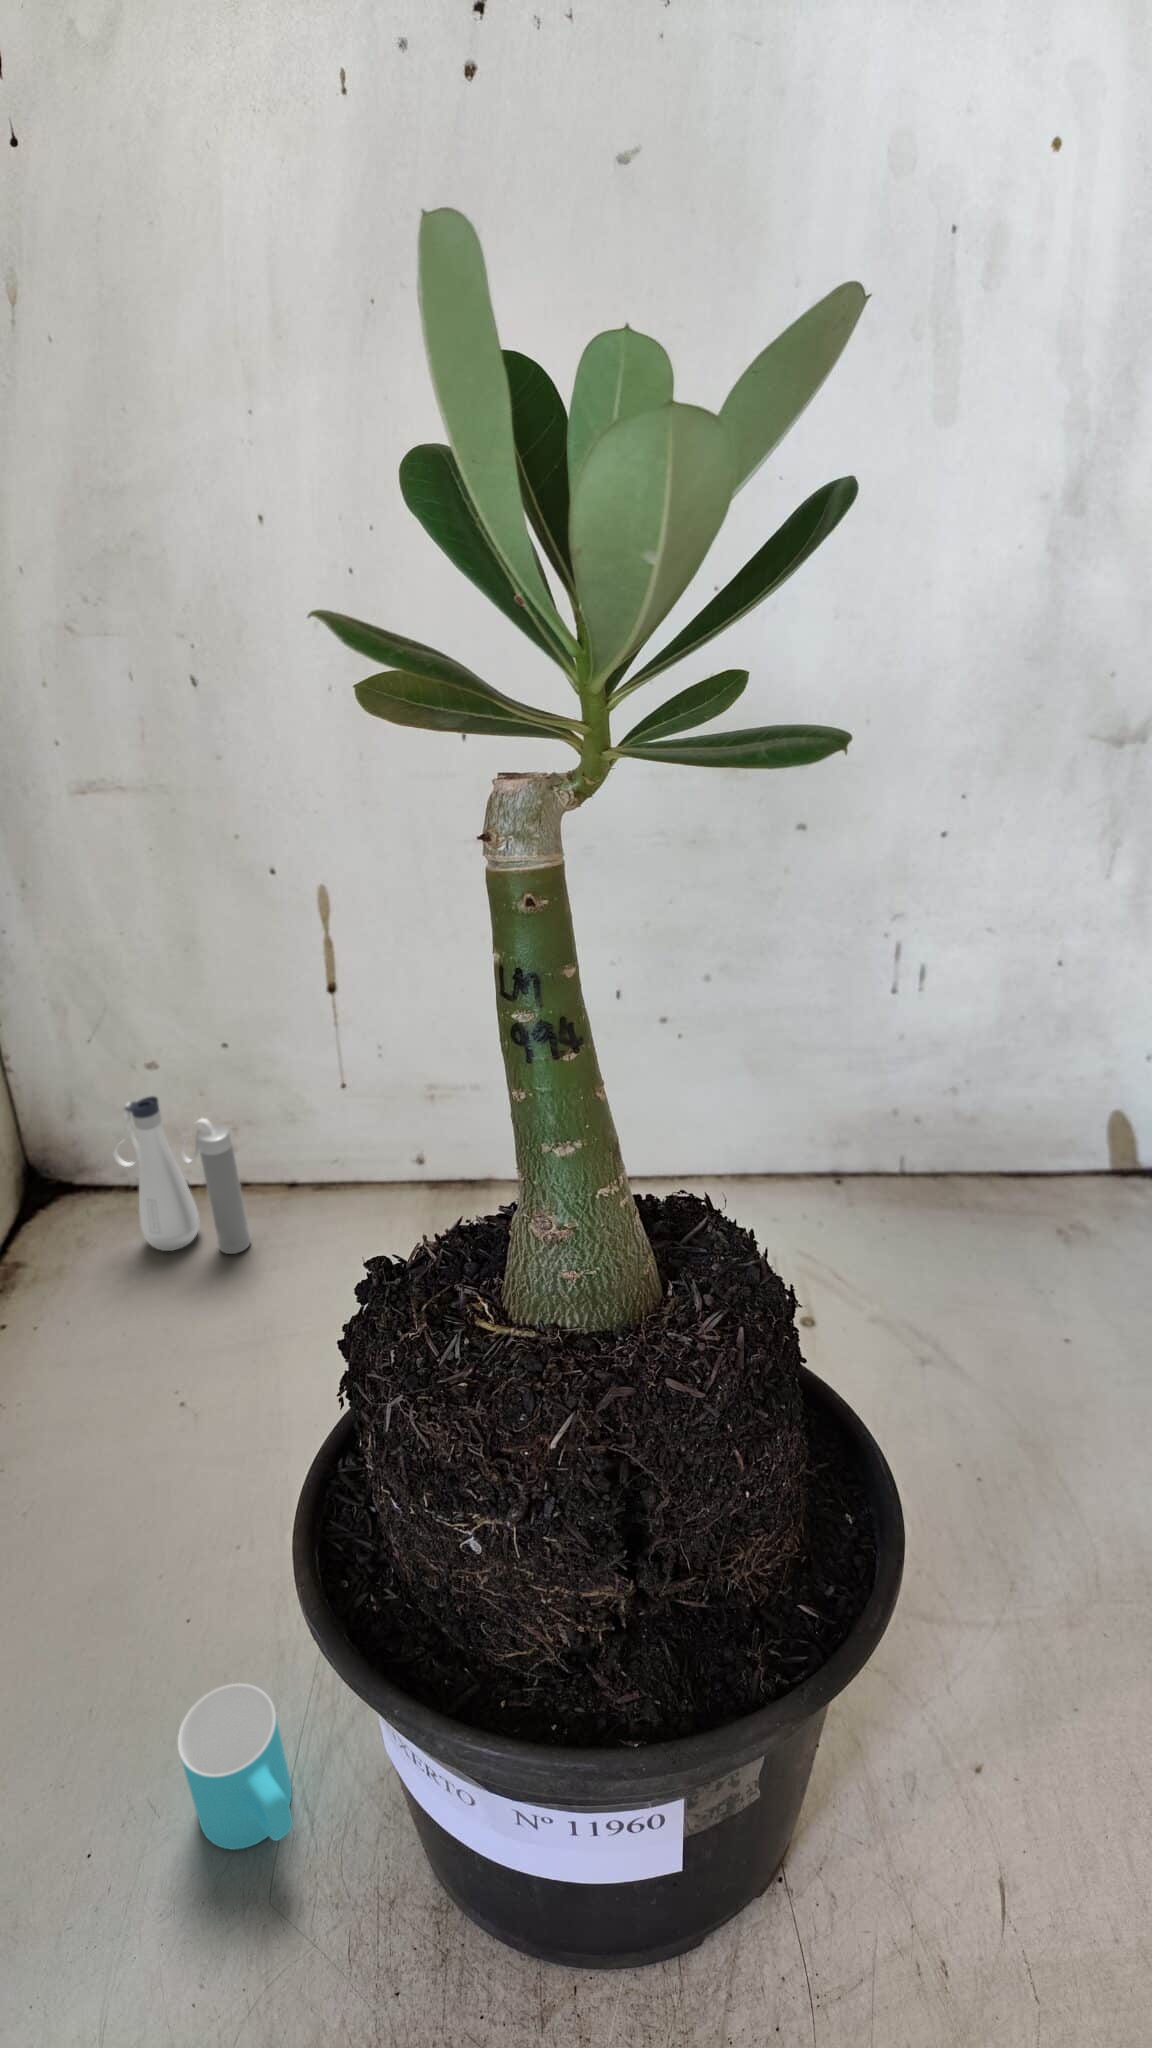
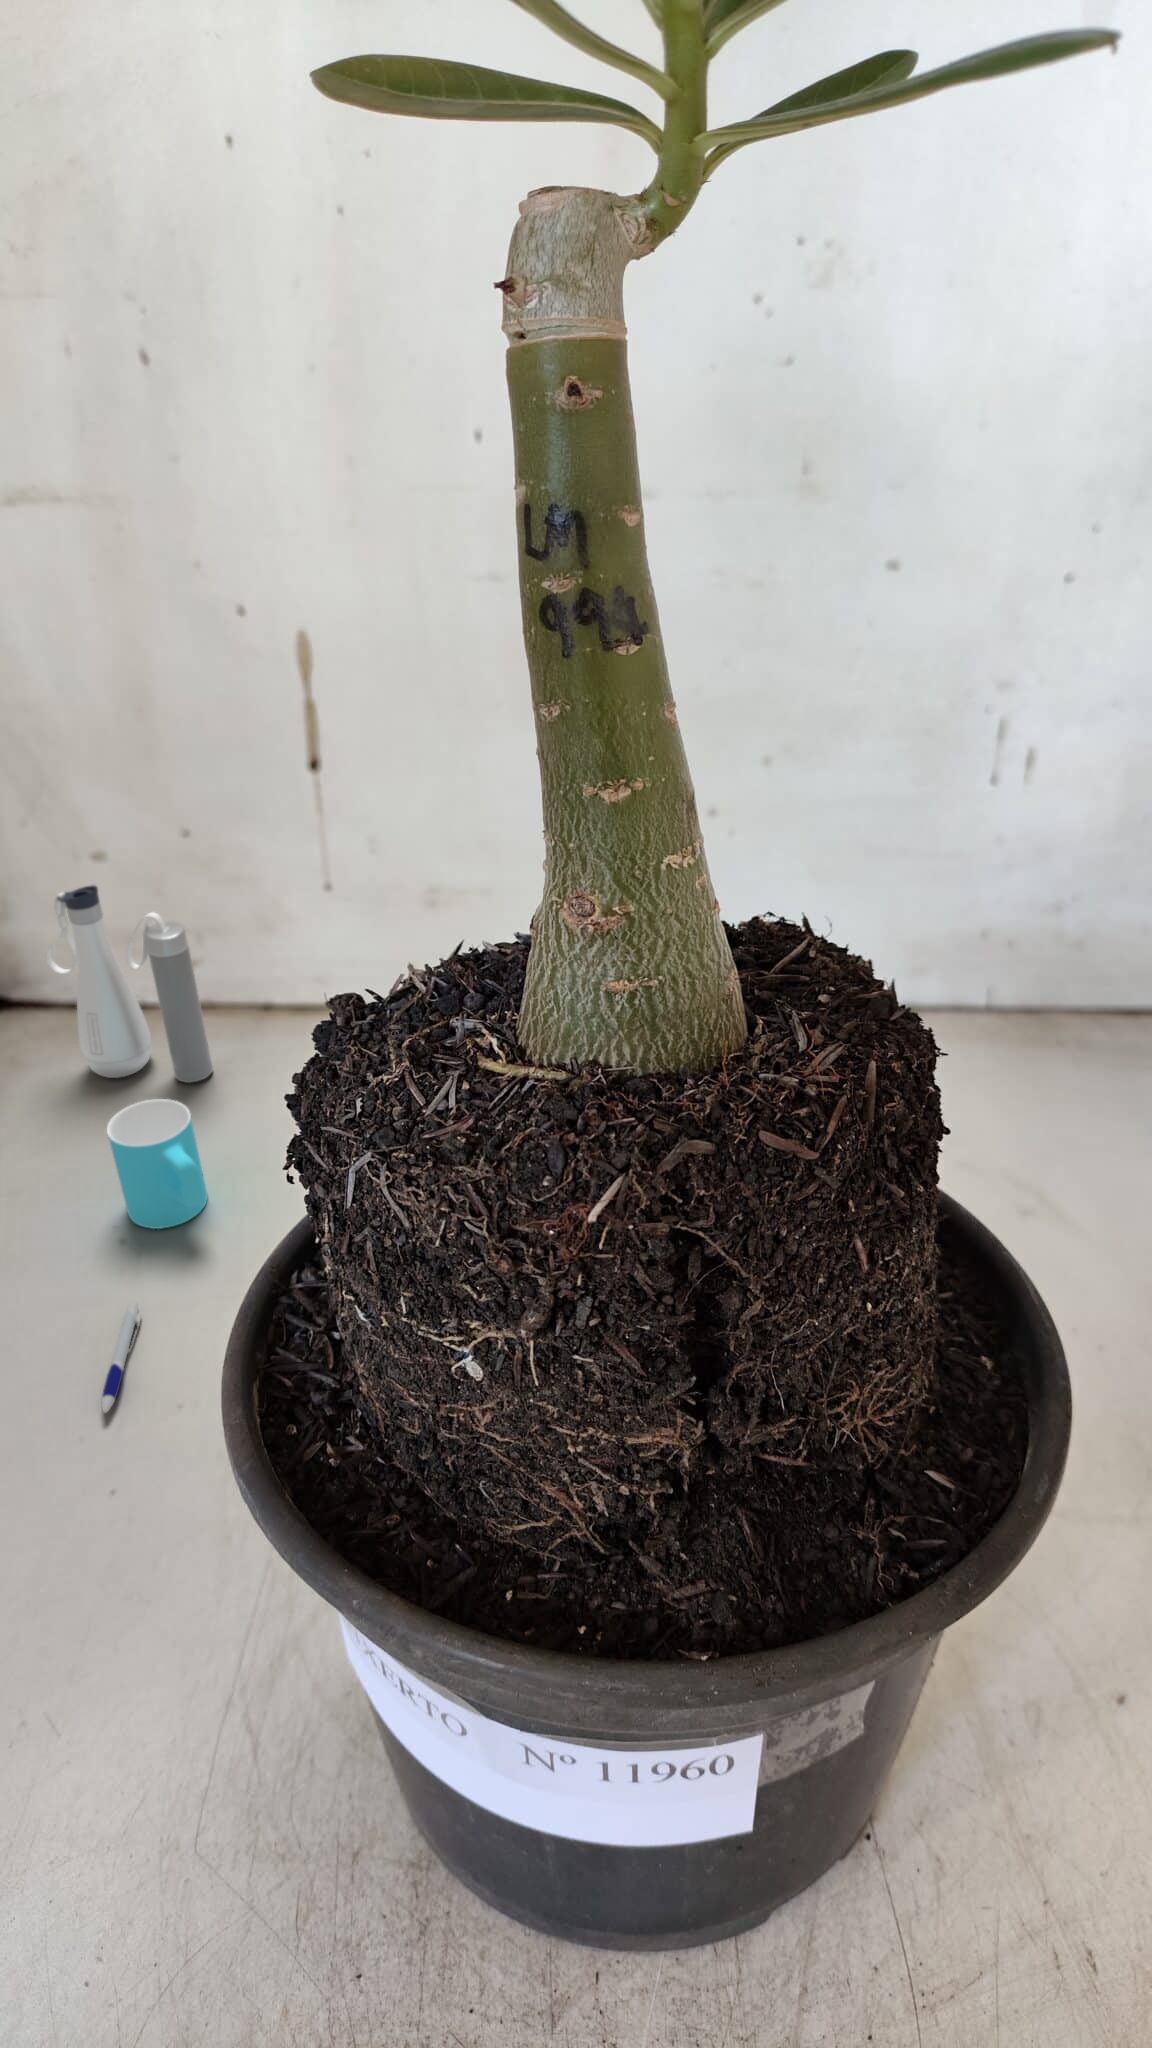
pen: none [174,1452,202,1550] -> present [102,1302,141,1413]
cup: present [178,1684,293,1850] -> present [107,1099,208,1229]

